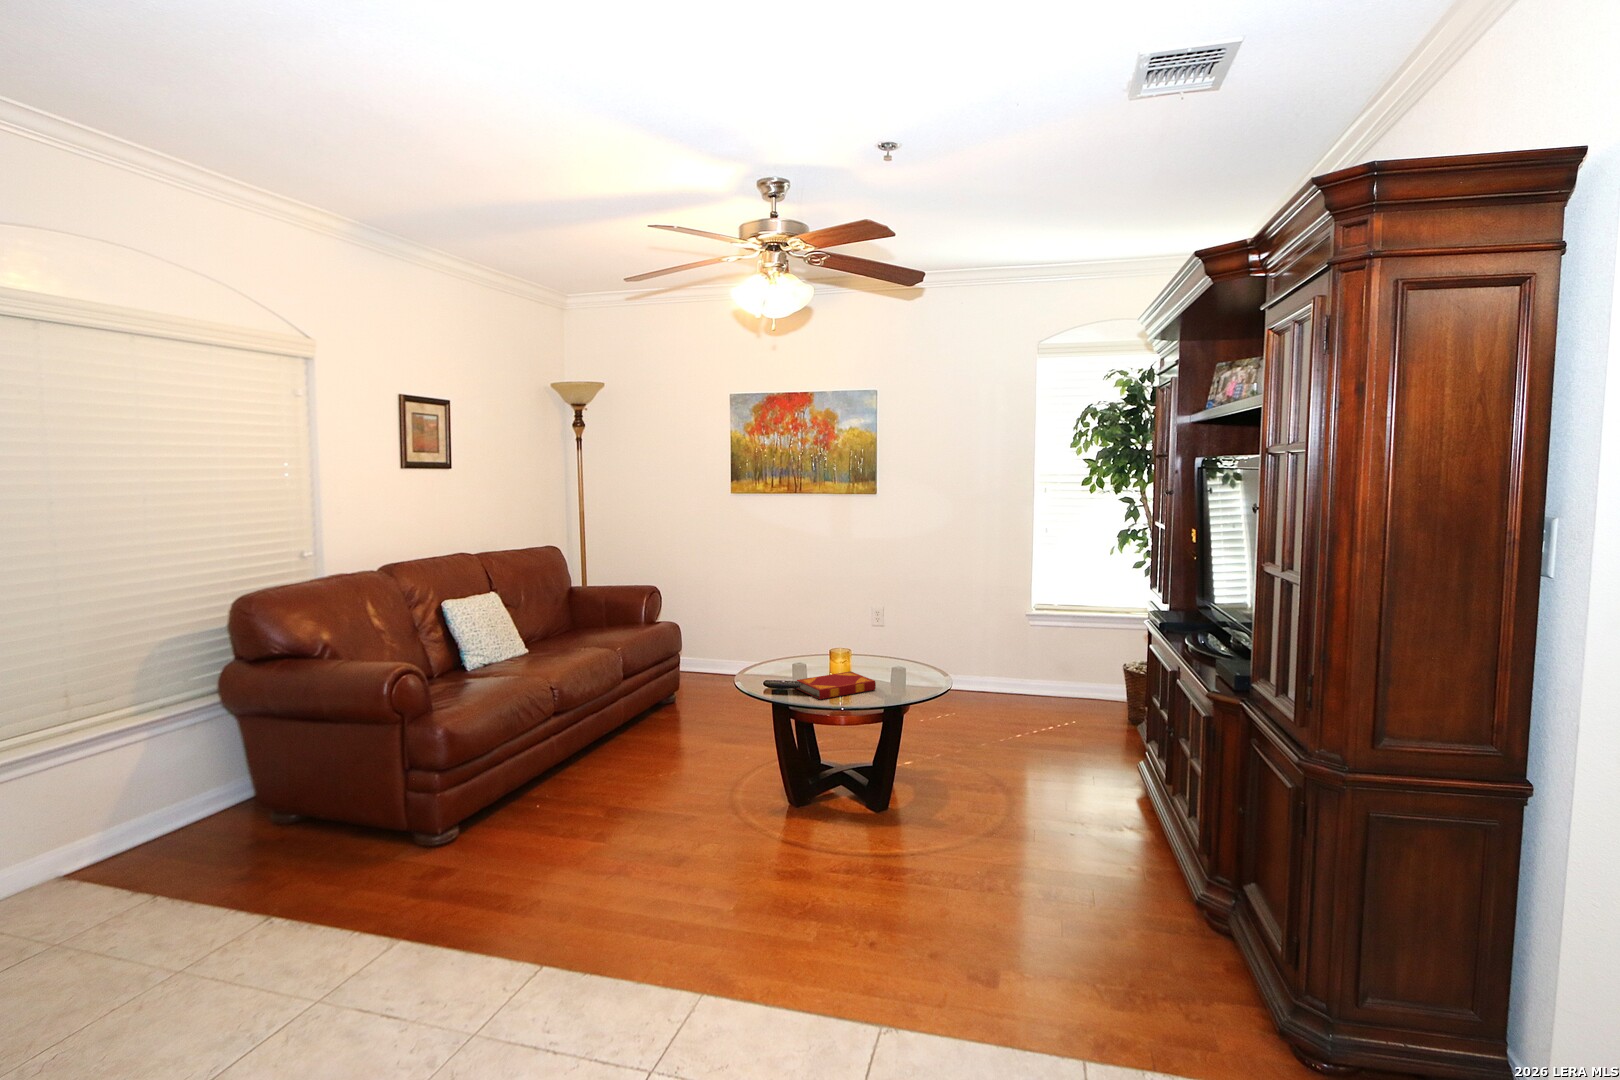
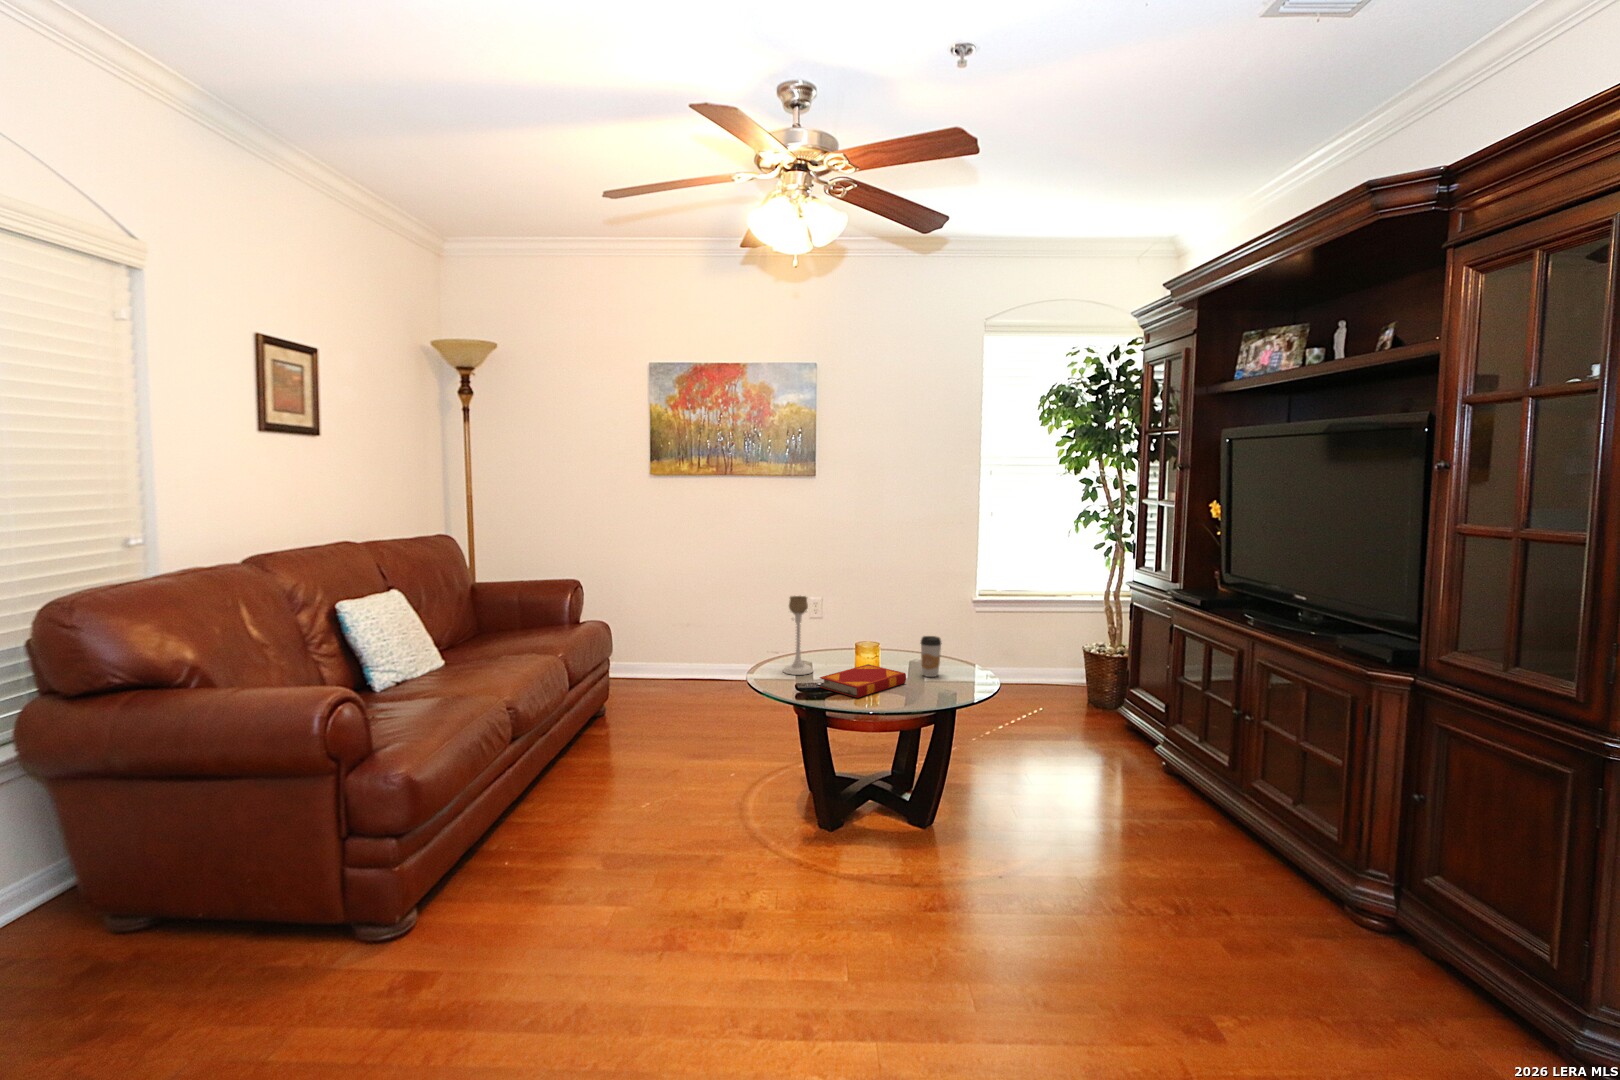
candle holder: none [778,608,805,677] -> present [783,596,813,675]
coffee cup: none [896,649,916,686] -> present [921,636,942,677]

